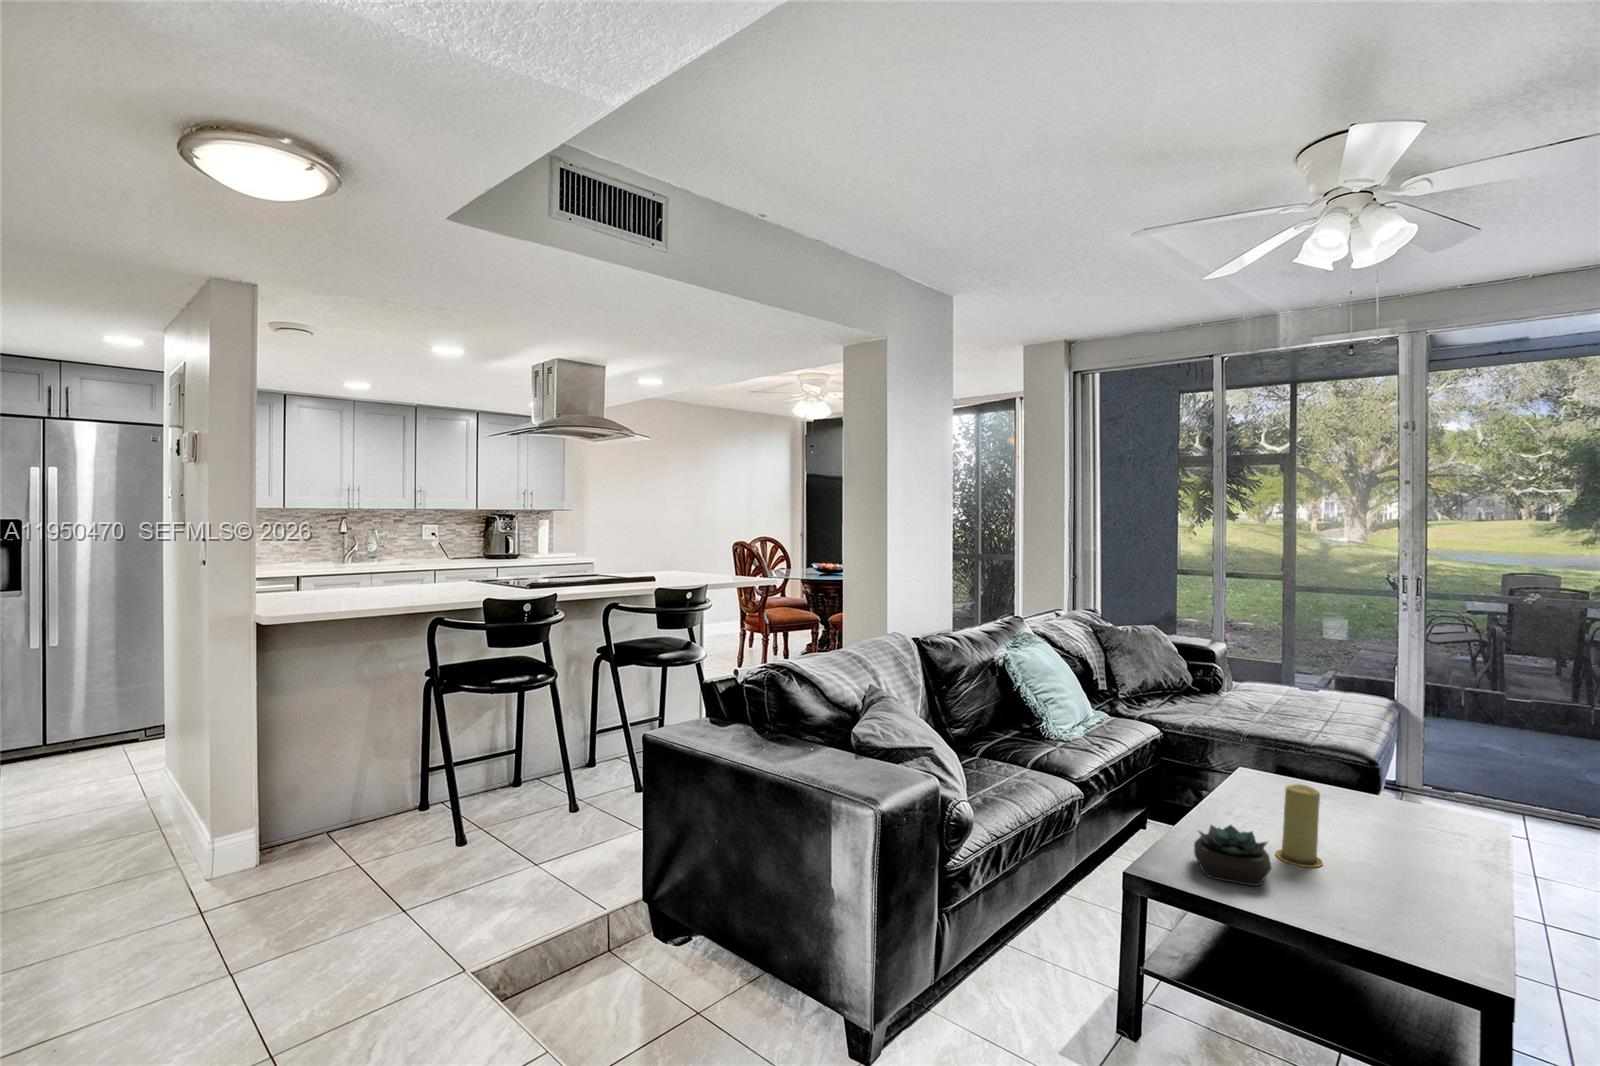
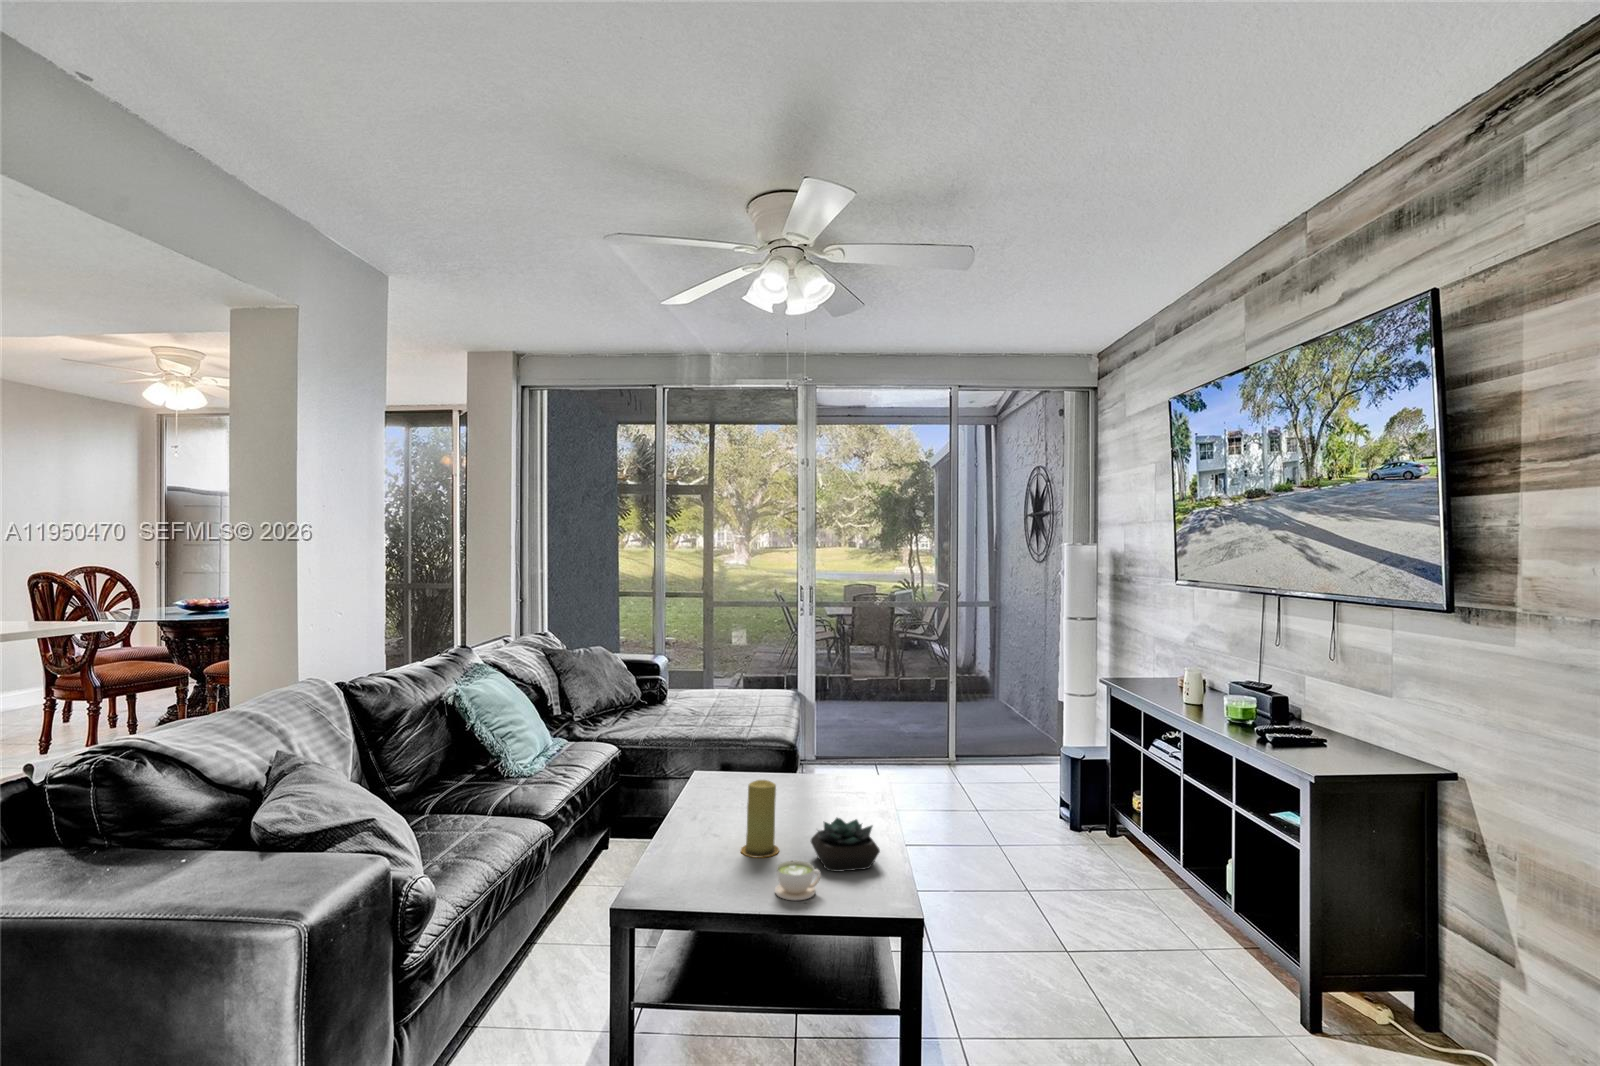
succulent plant: present [1194,825,1272,886] -> present [811,818,880,872]
coffee cup: none [1307,874,1367,920] -> present [775,861,821,901]

